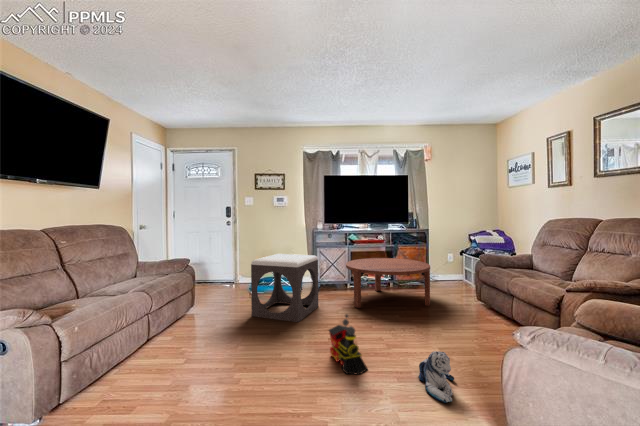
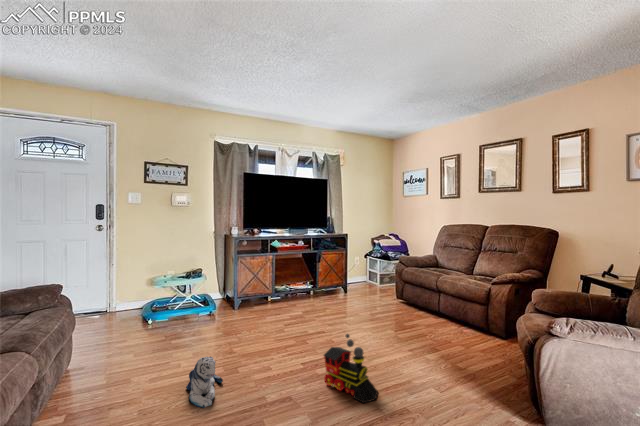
footstool: present [251,254,318,322] -> none [179,267,255,353]
coffee table: present [346,258,430,308] -> none [277,264,363,322]
plush toy: present [418,351,454,403] -> present [186,357,223,408]

